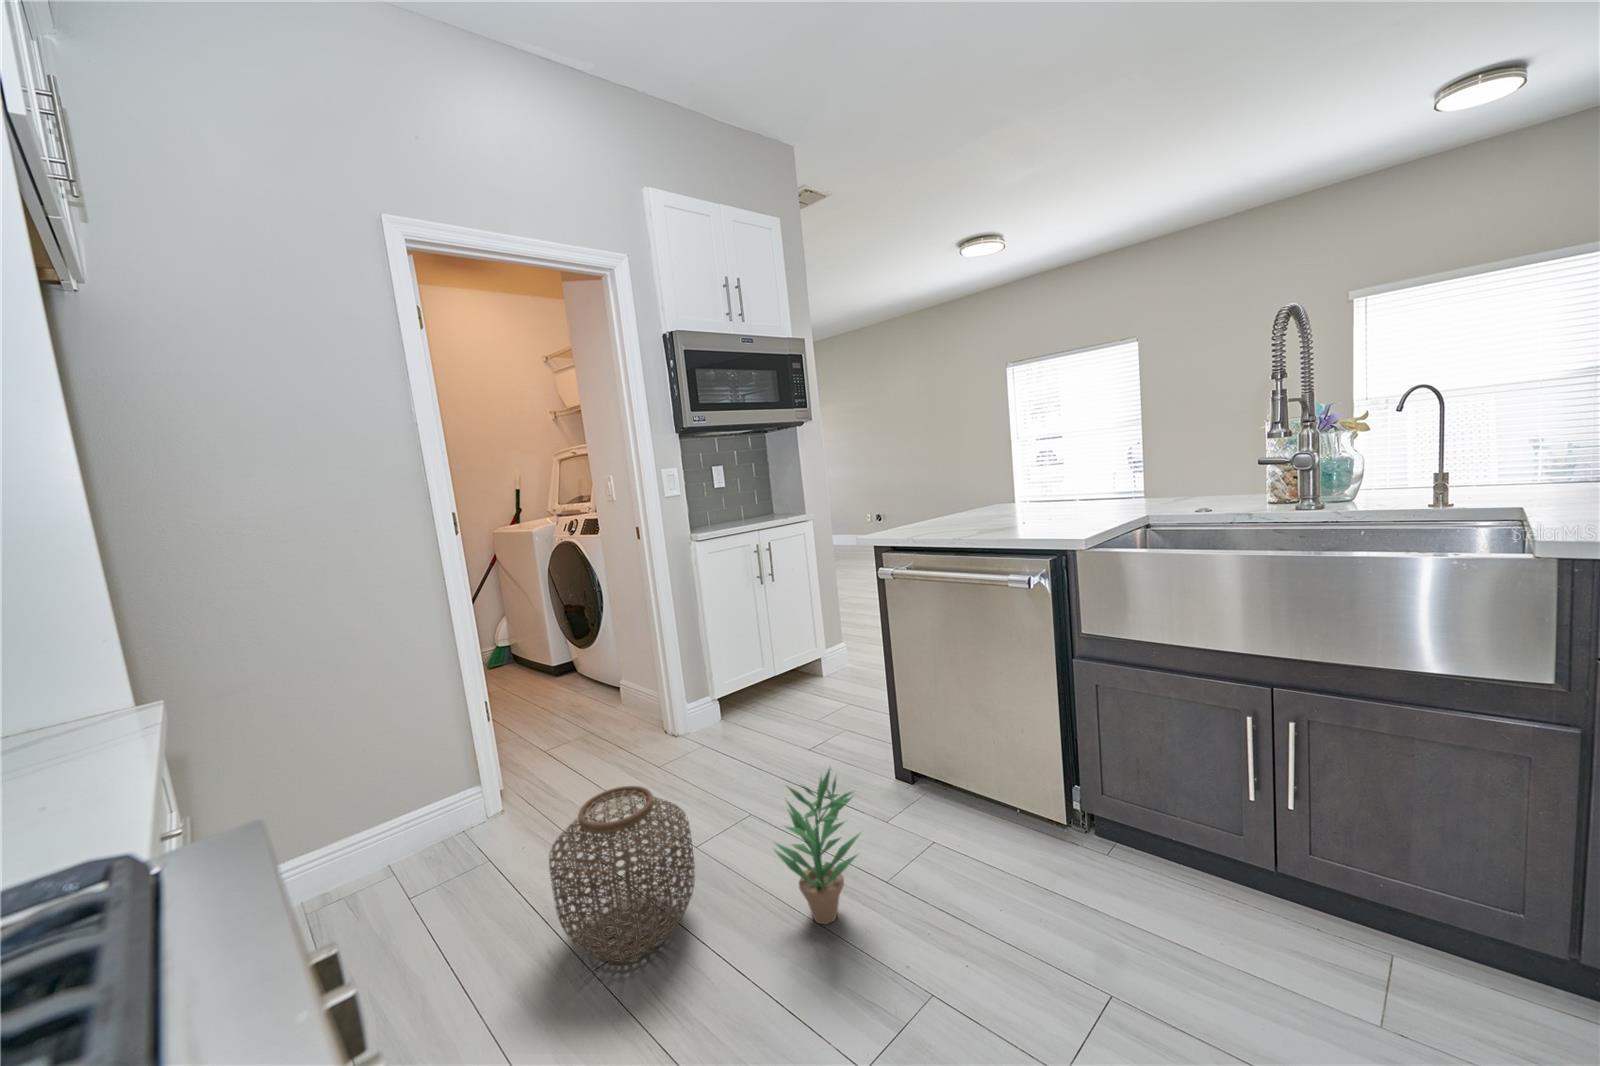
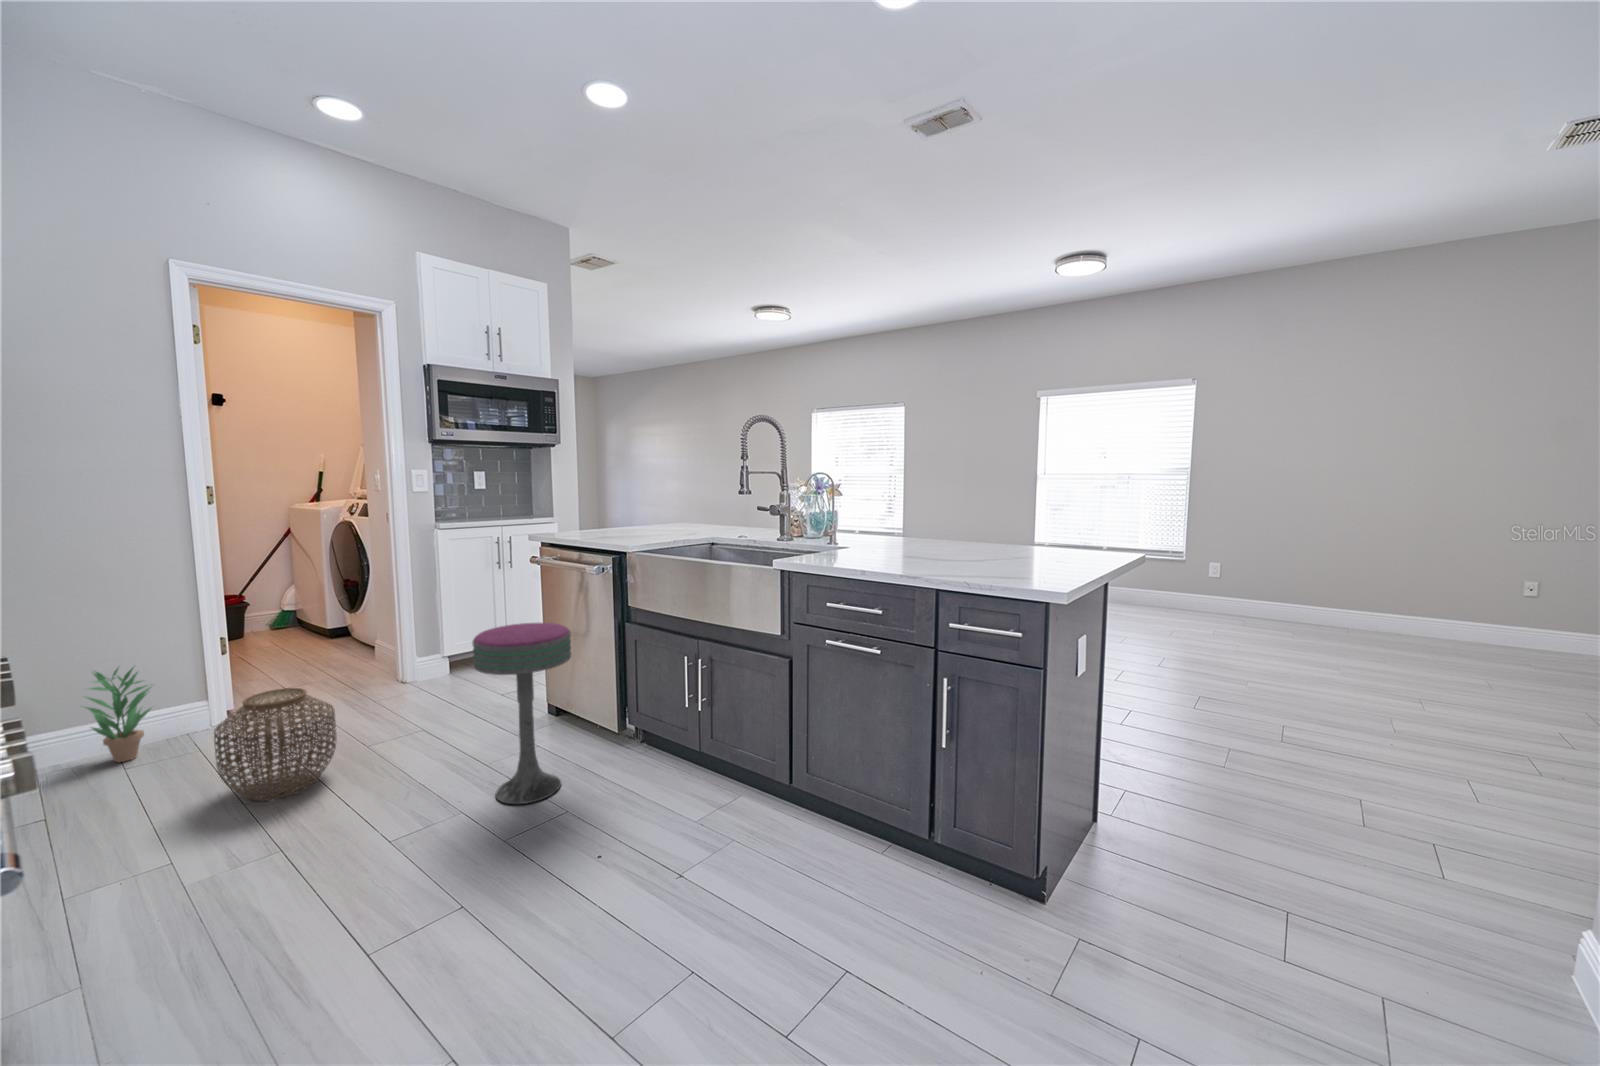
bar stool: none [913,670,1068,975] -> present [473,623,571,804]
potted plant: present [775,769,860,924] -> present [86,668,151,762]

